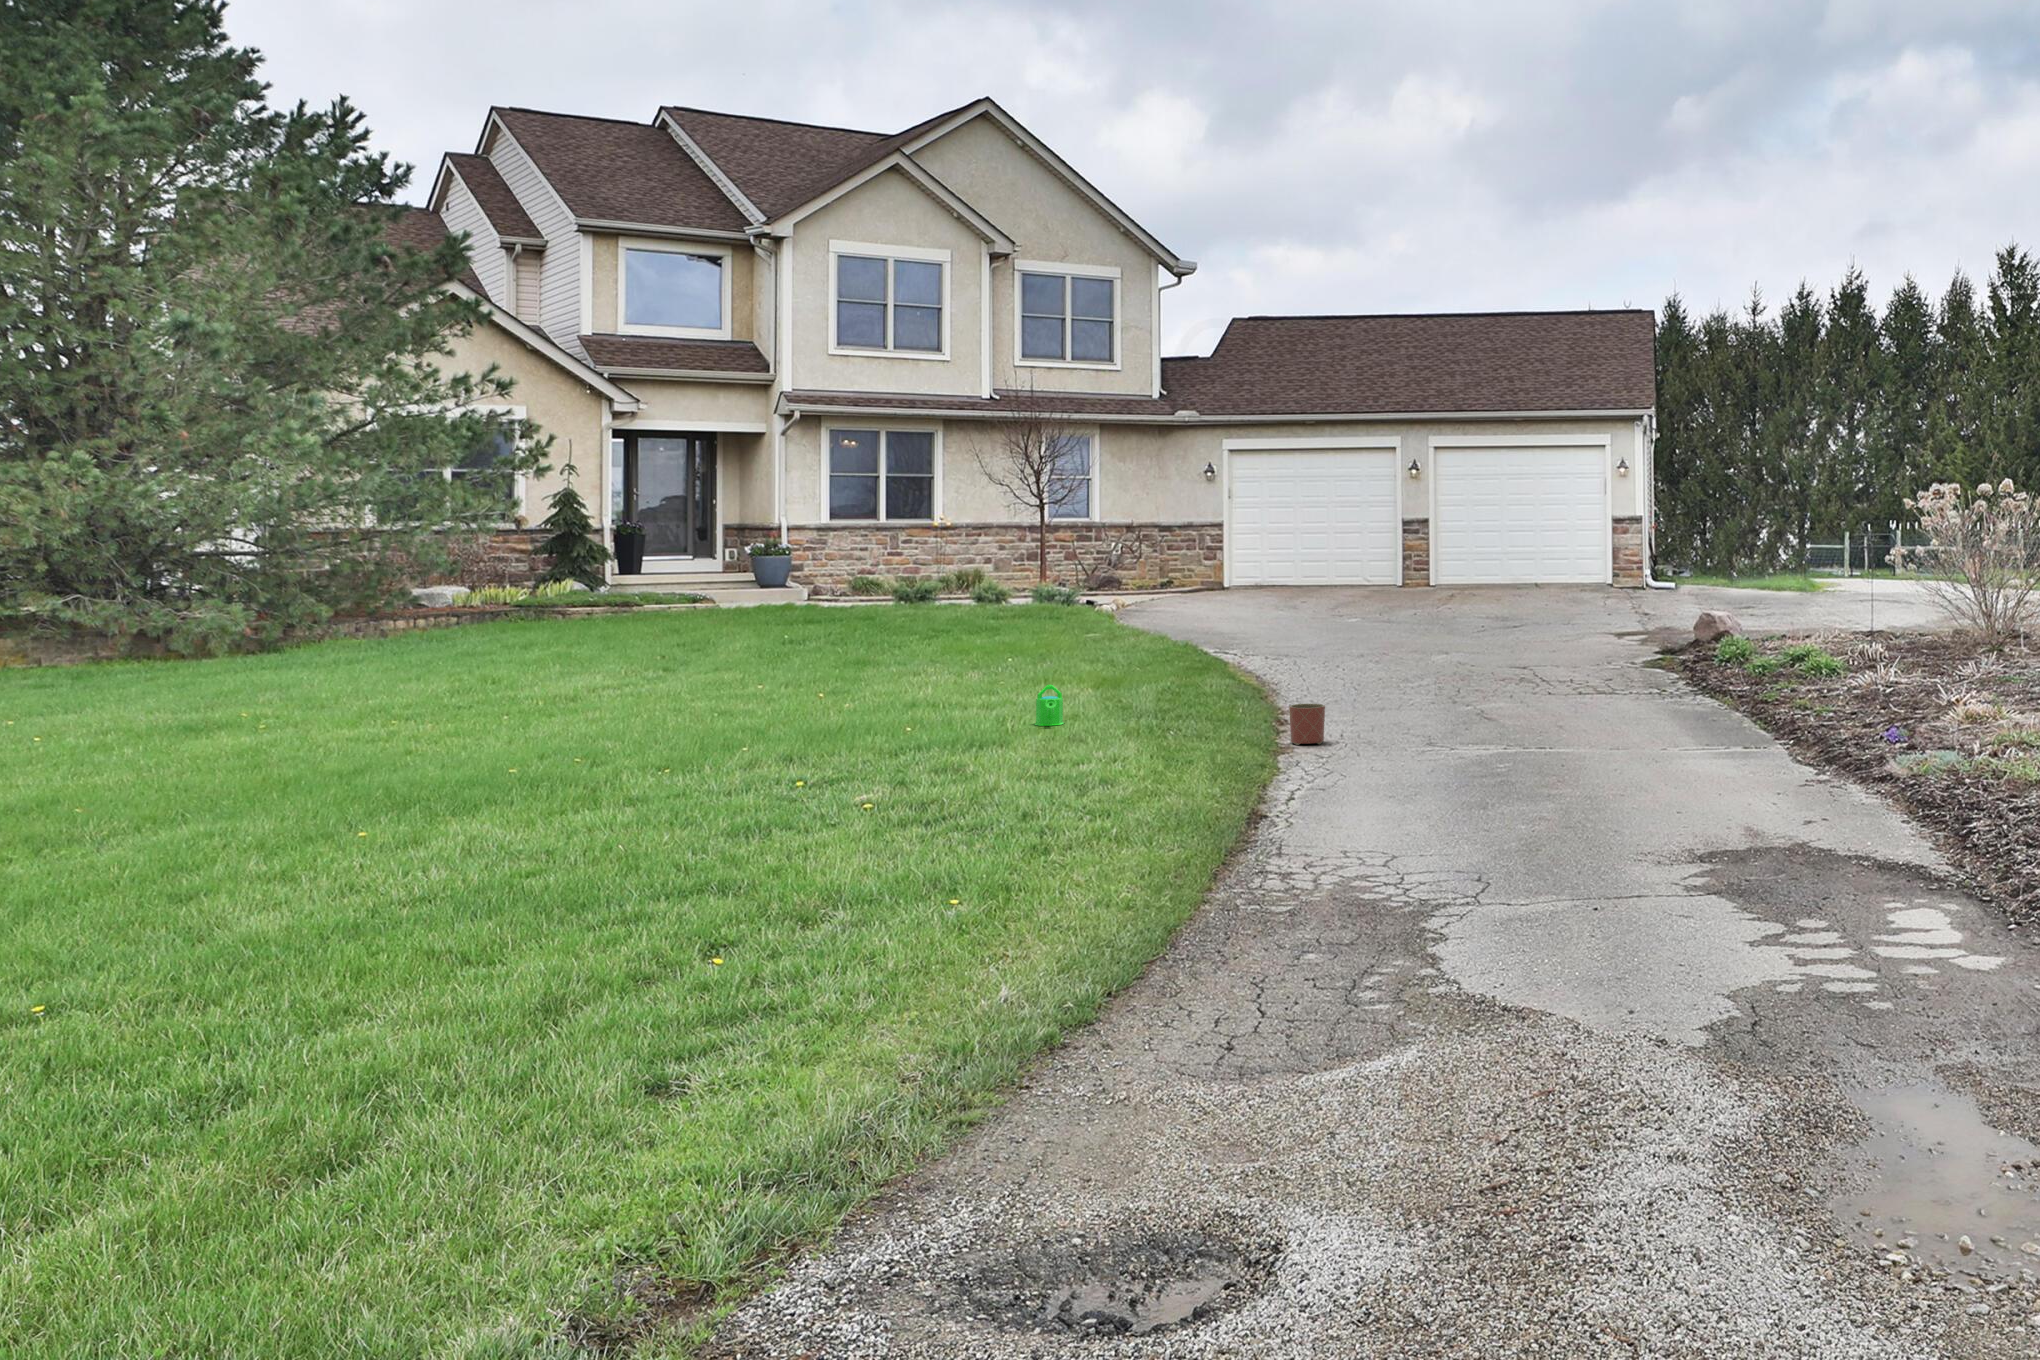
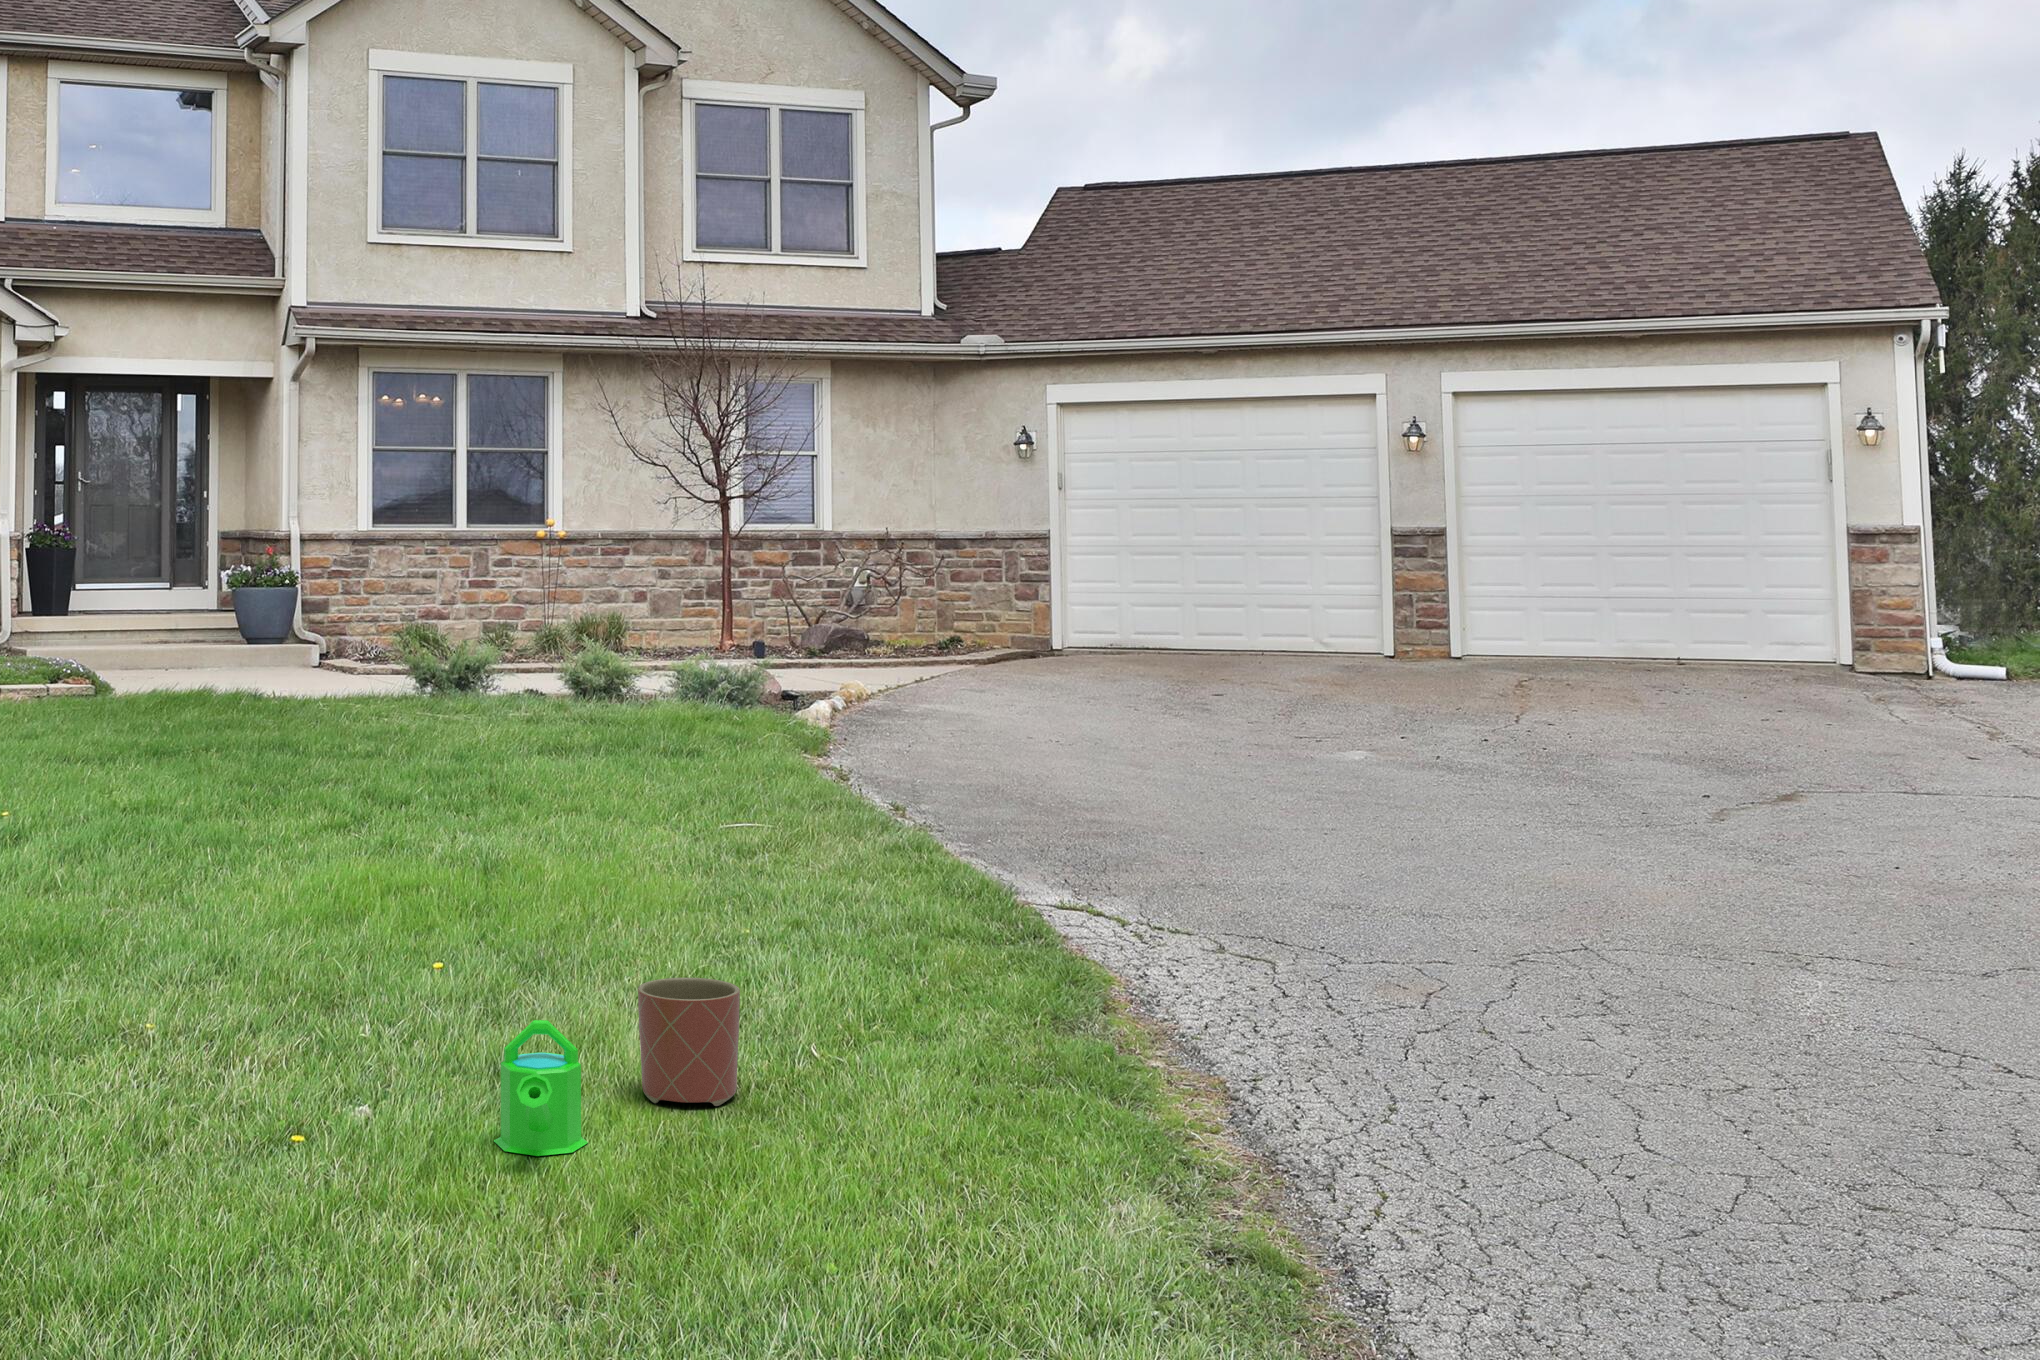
planter: present [1289,704,1325,745] -> present [638,978,740,1106]

